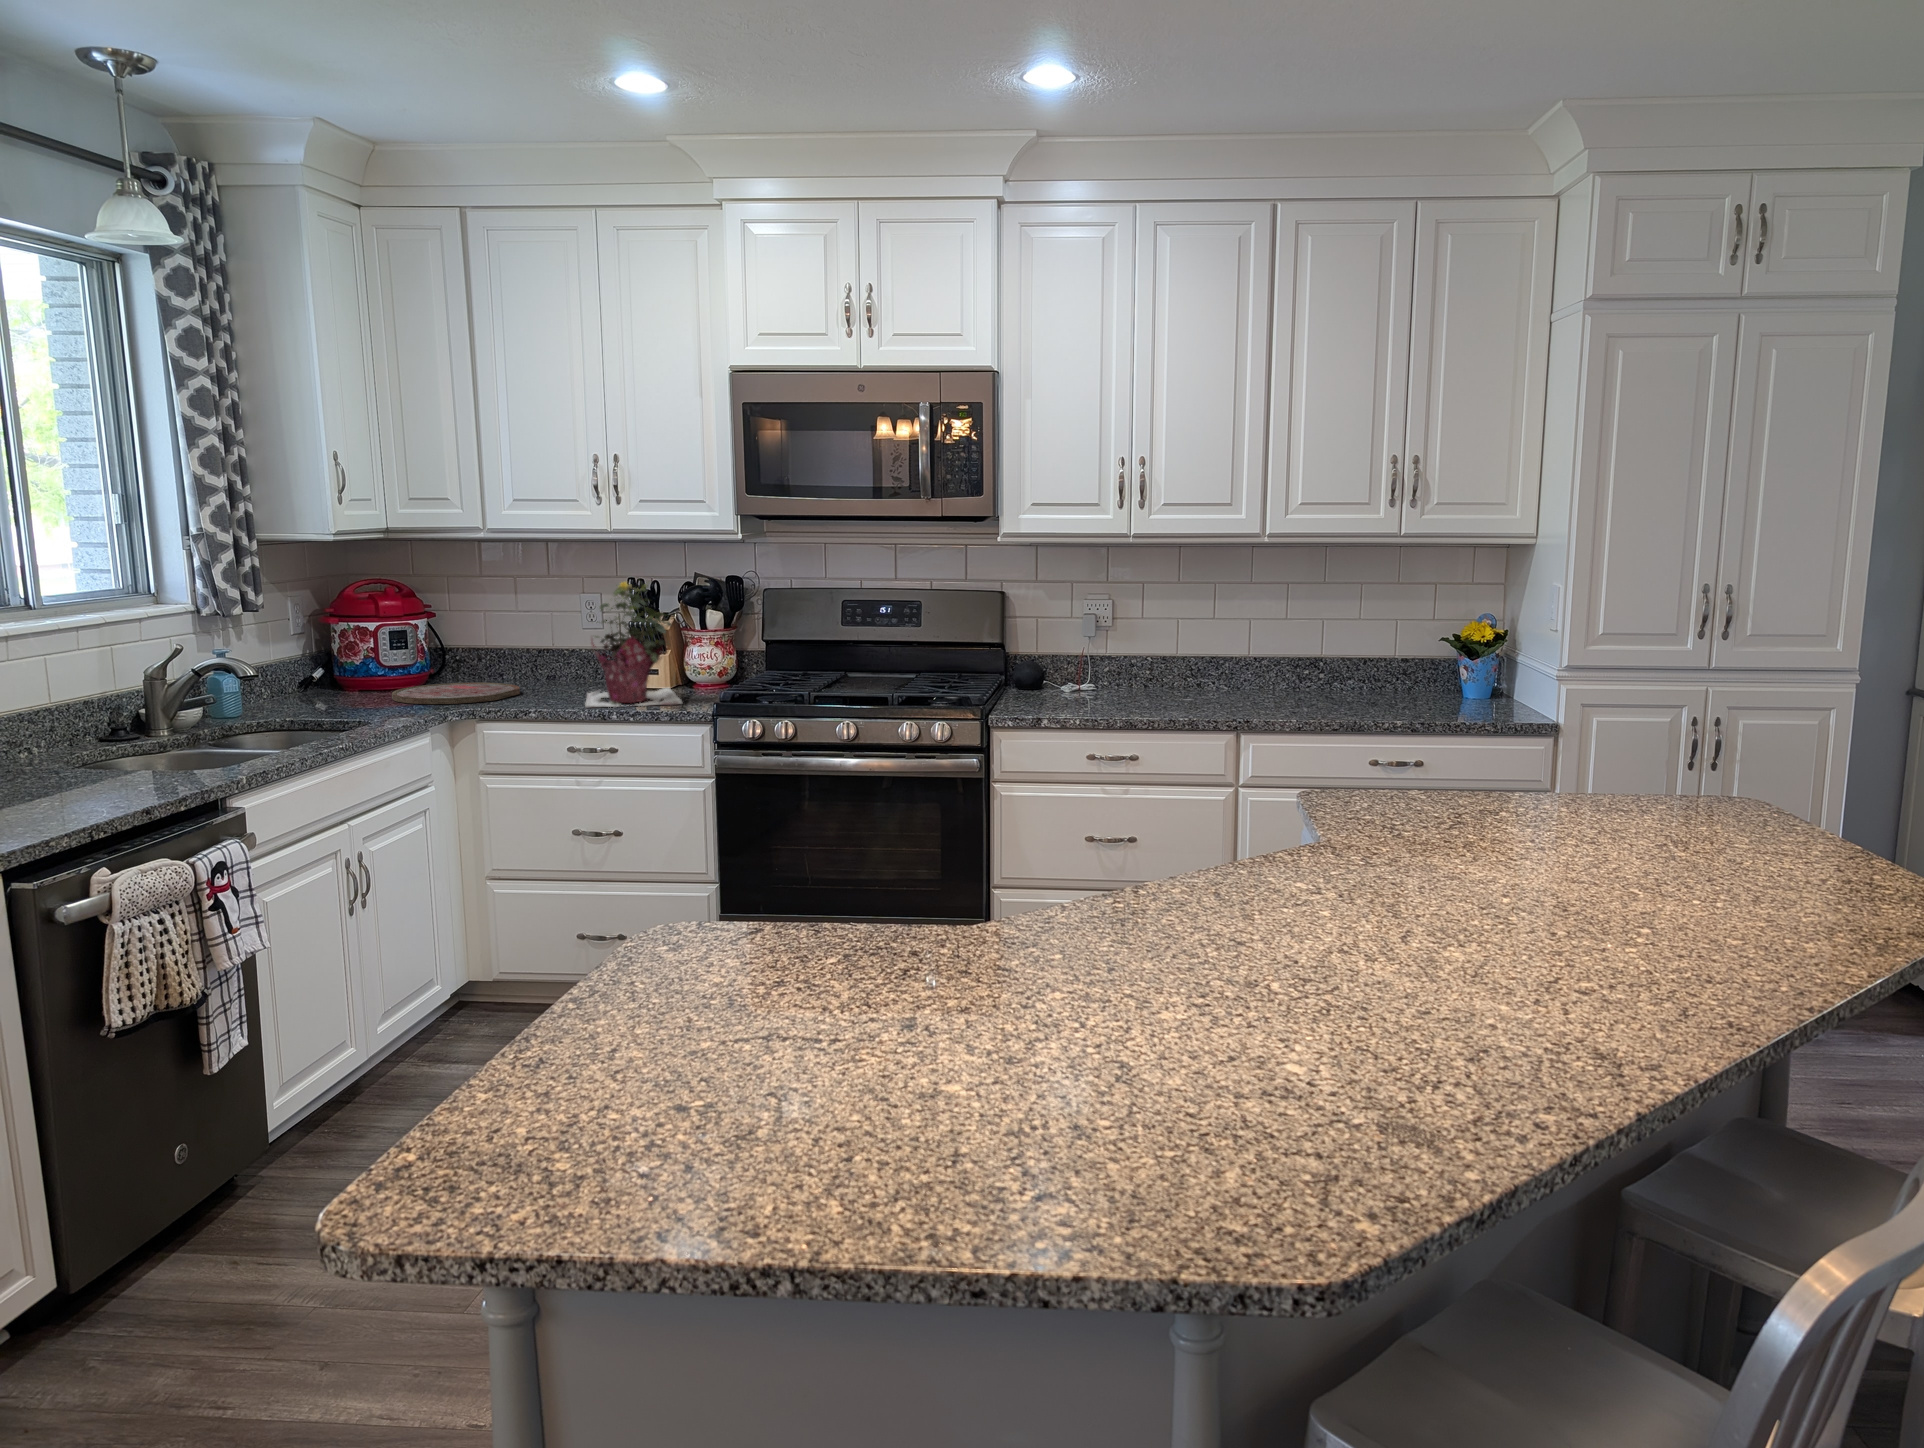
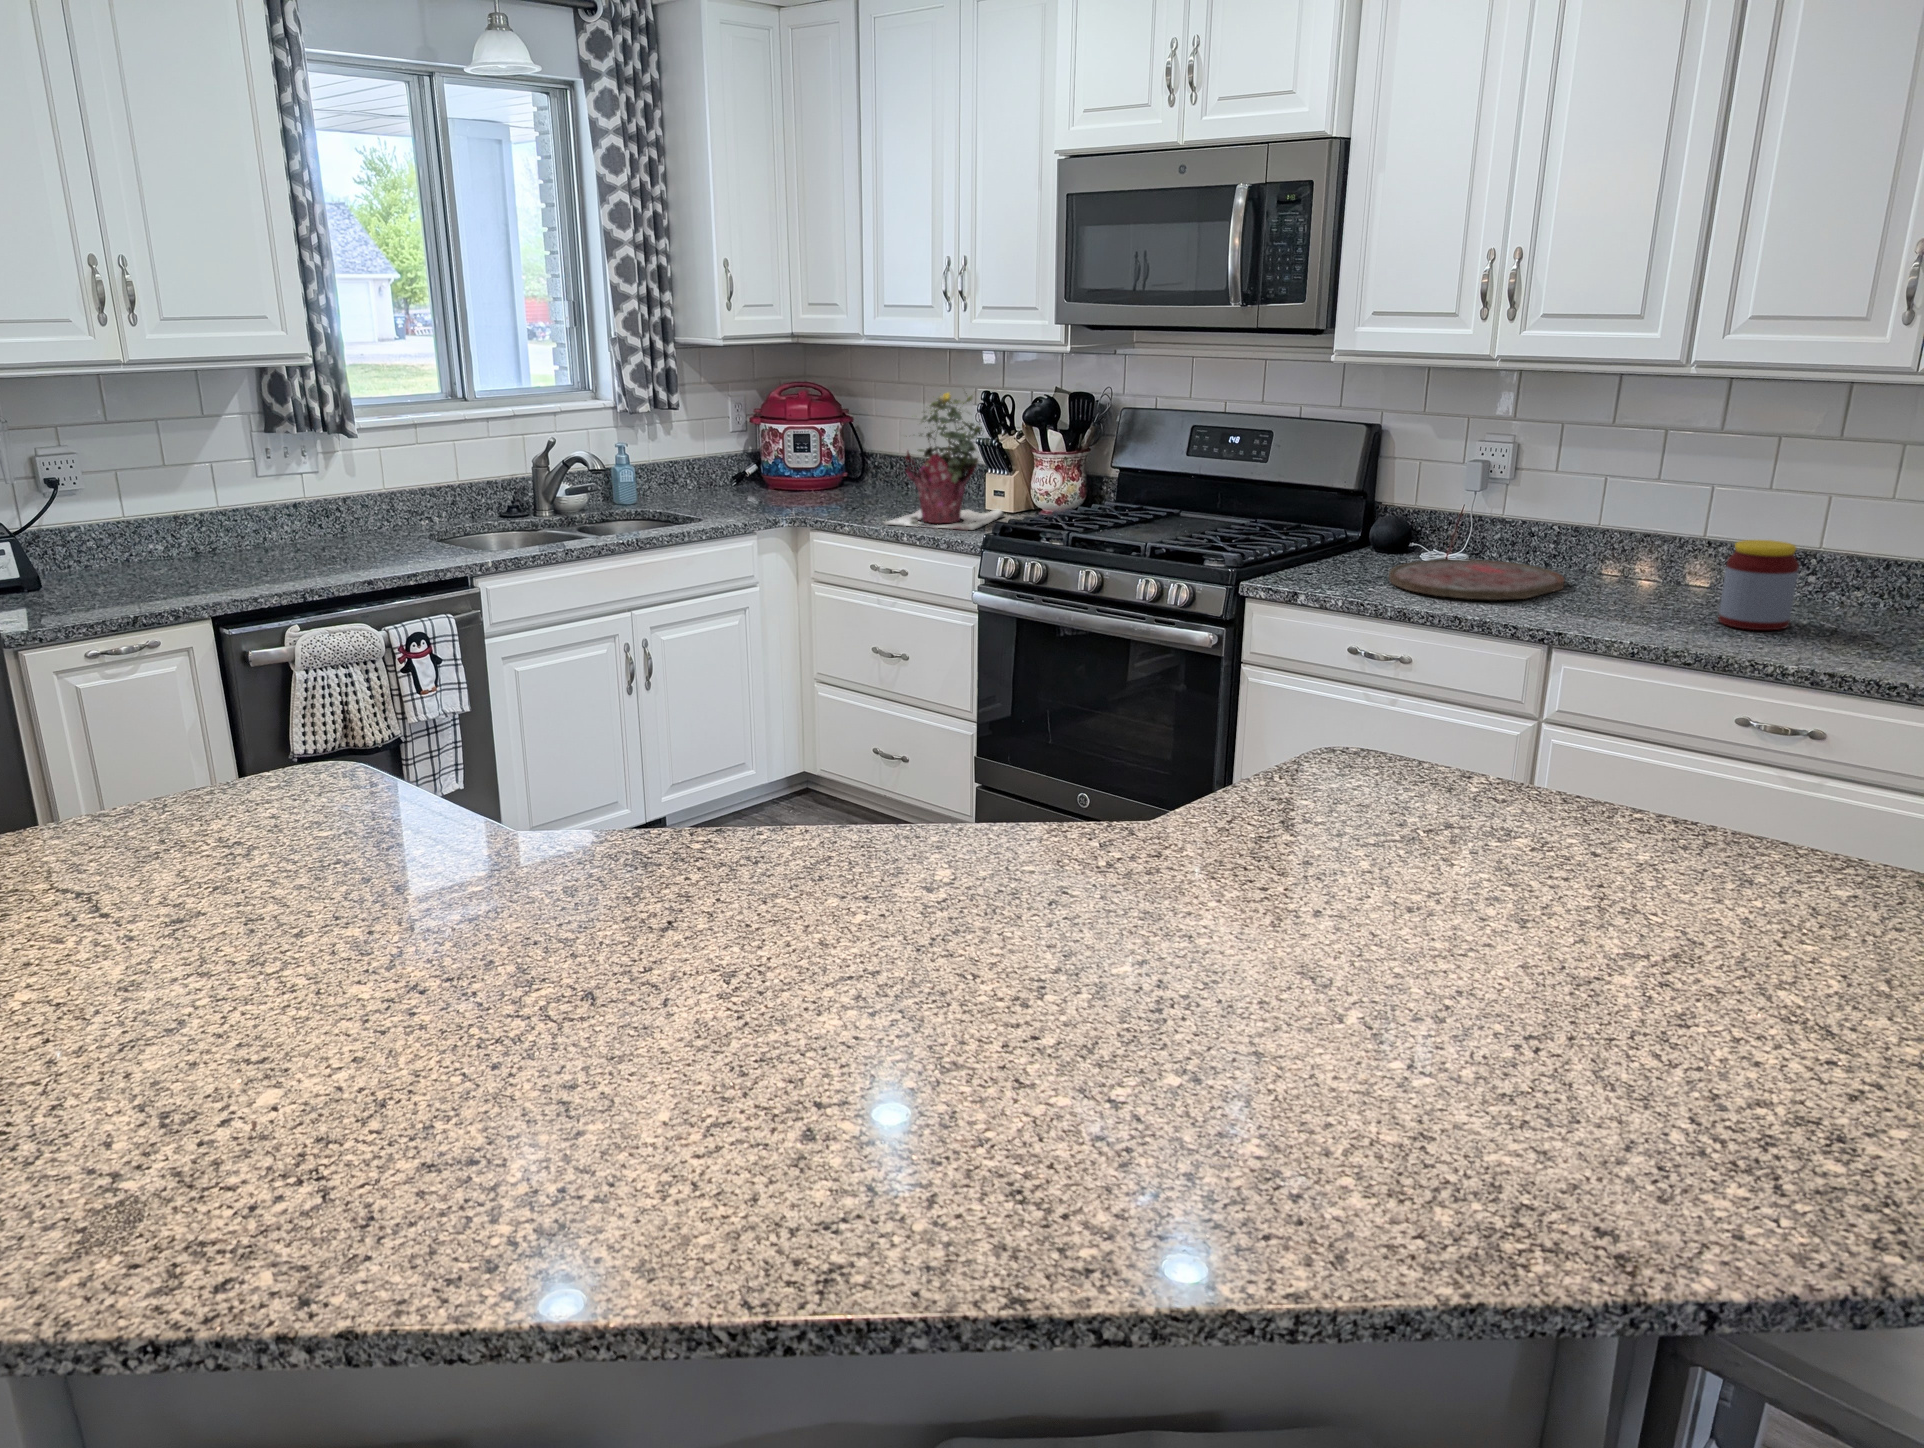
jar: none [1305,650,1348,706] -> present [1719,540,1799,630]
cutting board: present [392,683,520,704] -> present [1389,559,1564,600]

